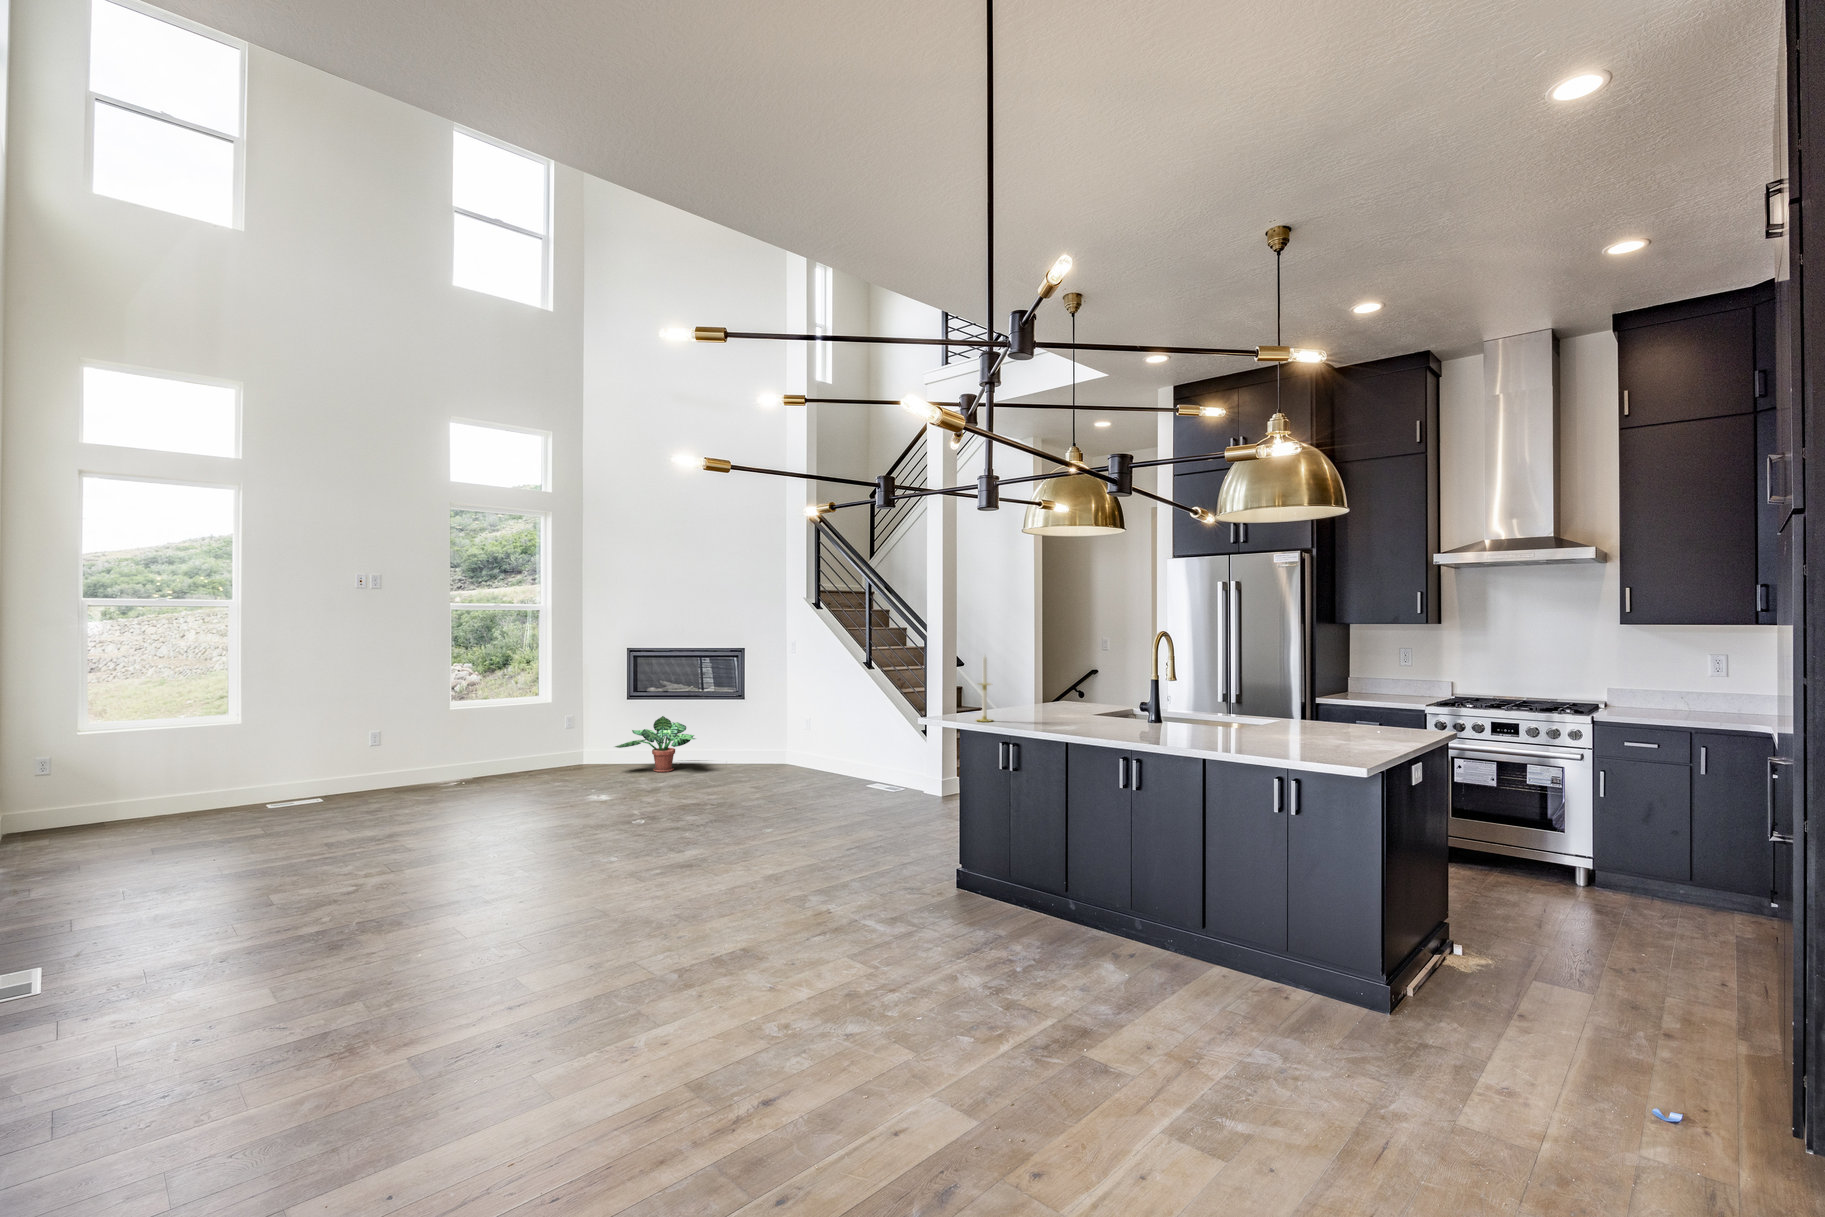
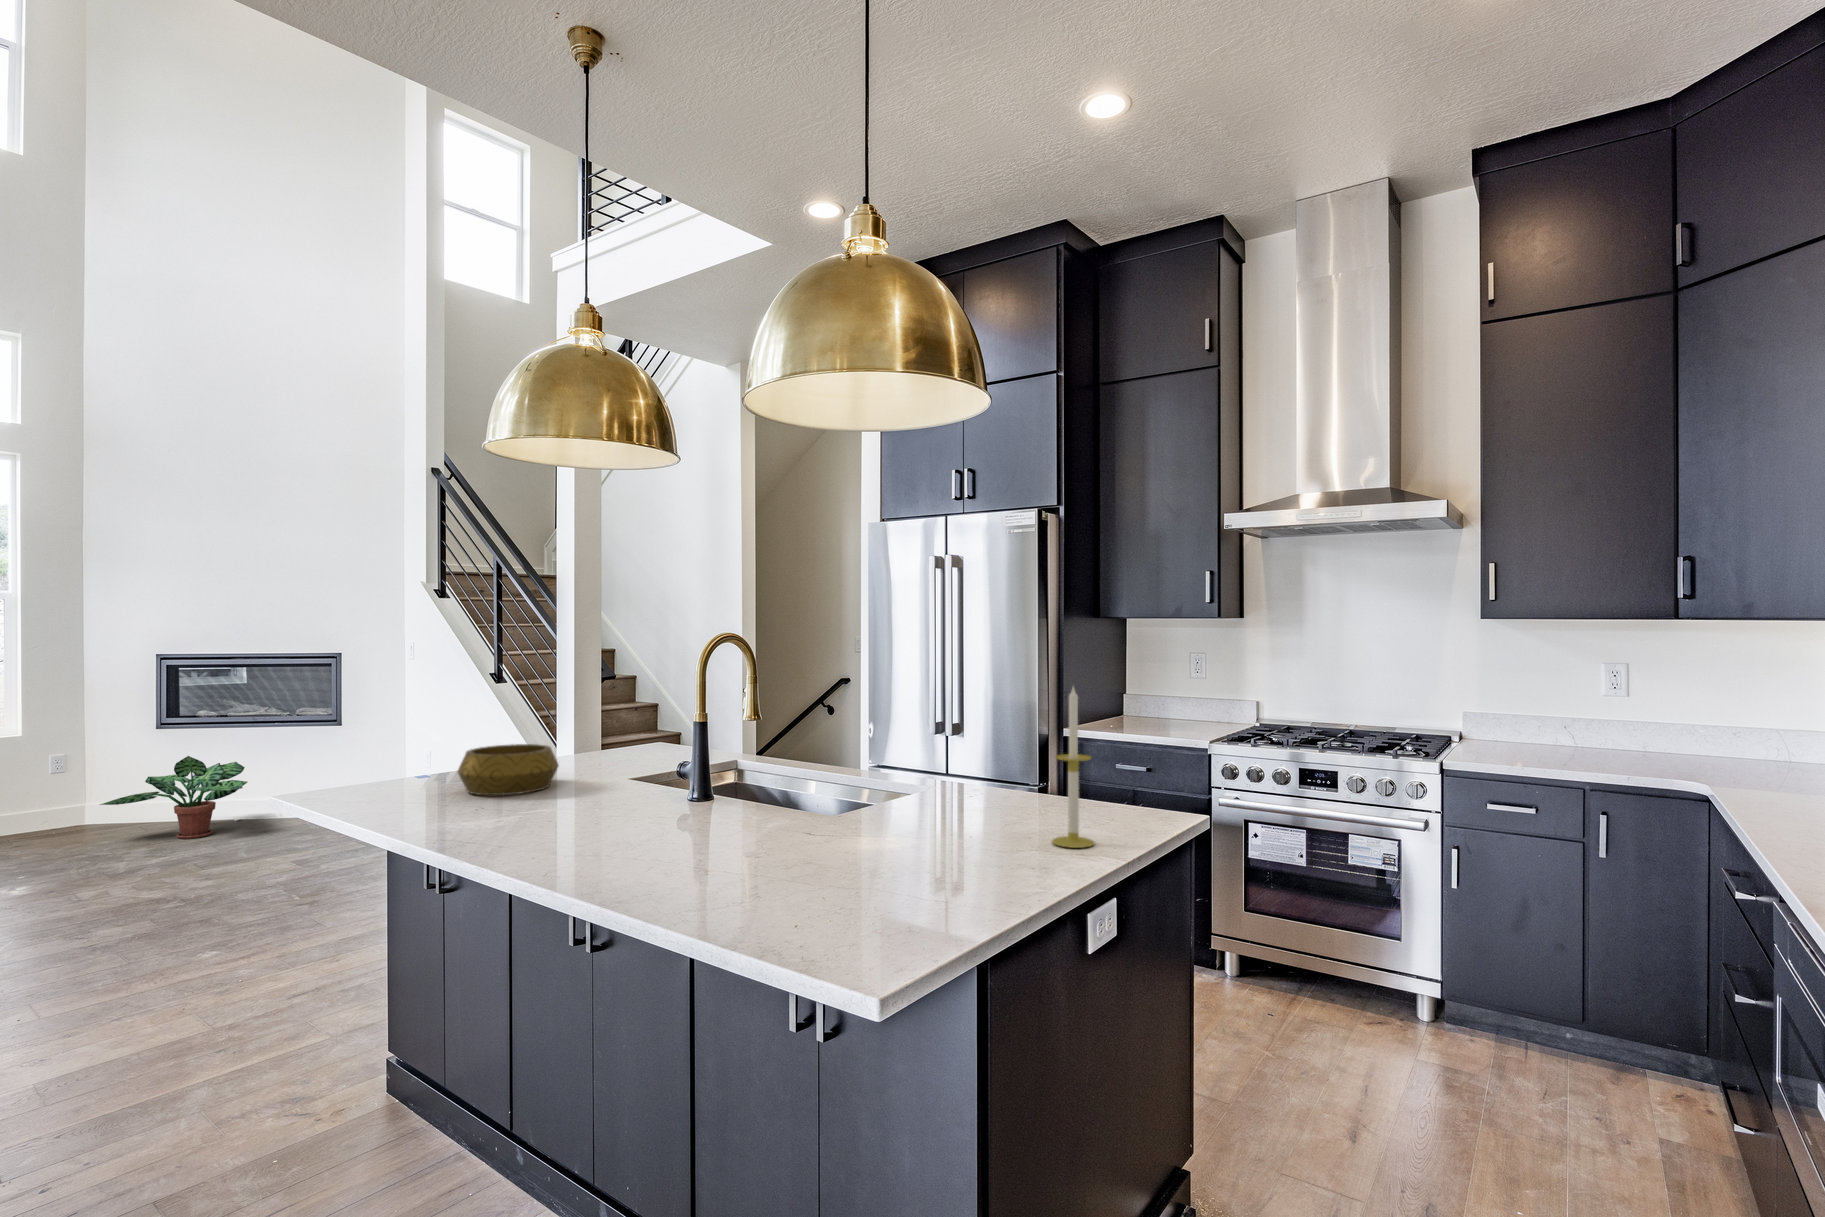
candle: present [977,656,992,722] -> present [1052,688,1094,848]
decorative bowl: none [1007,694,1059,719] -> present [458,744,559,795]

